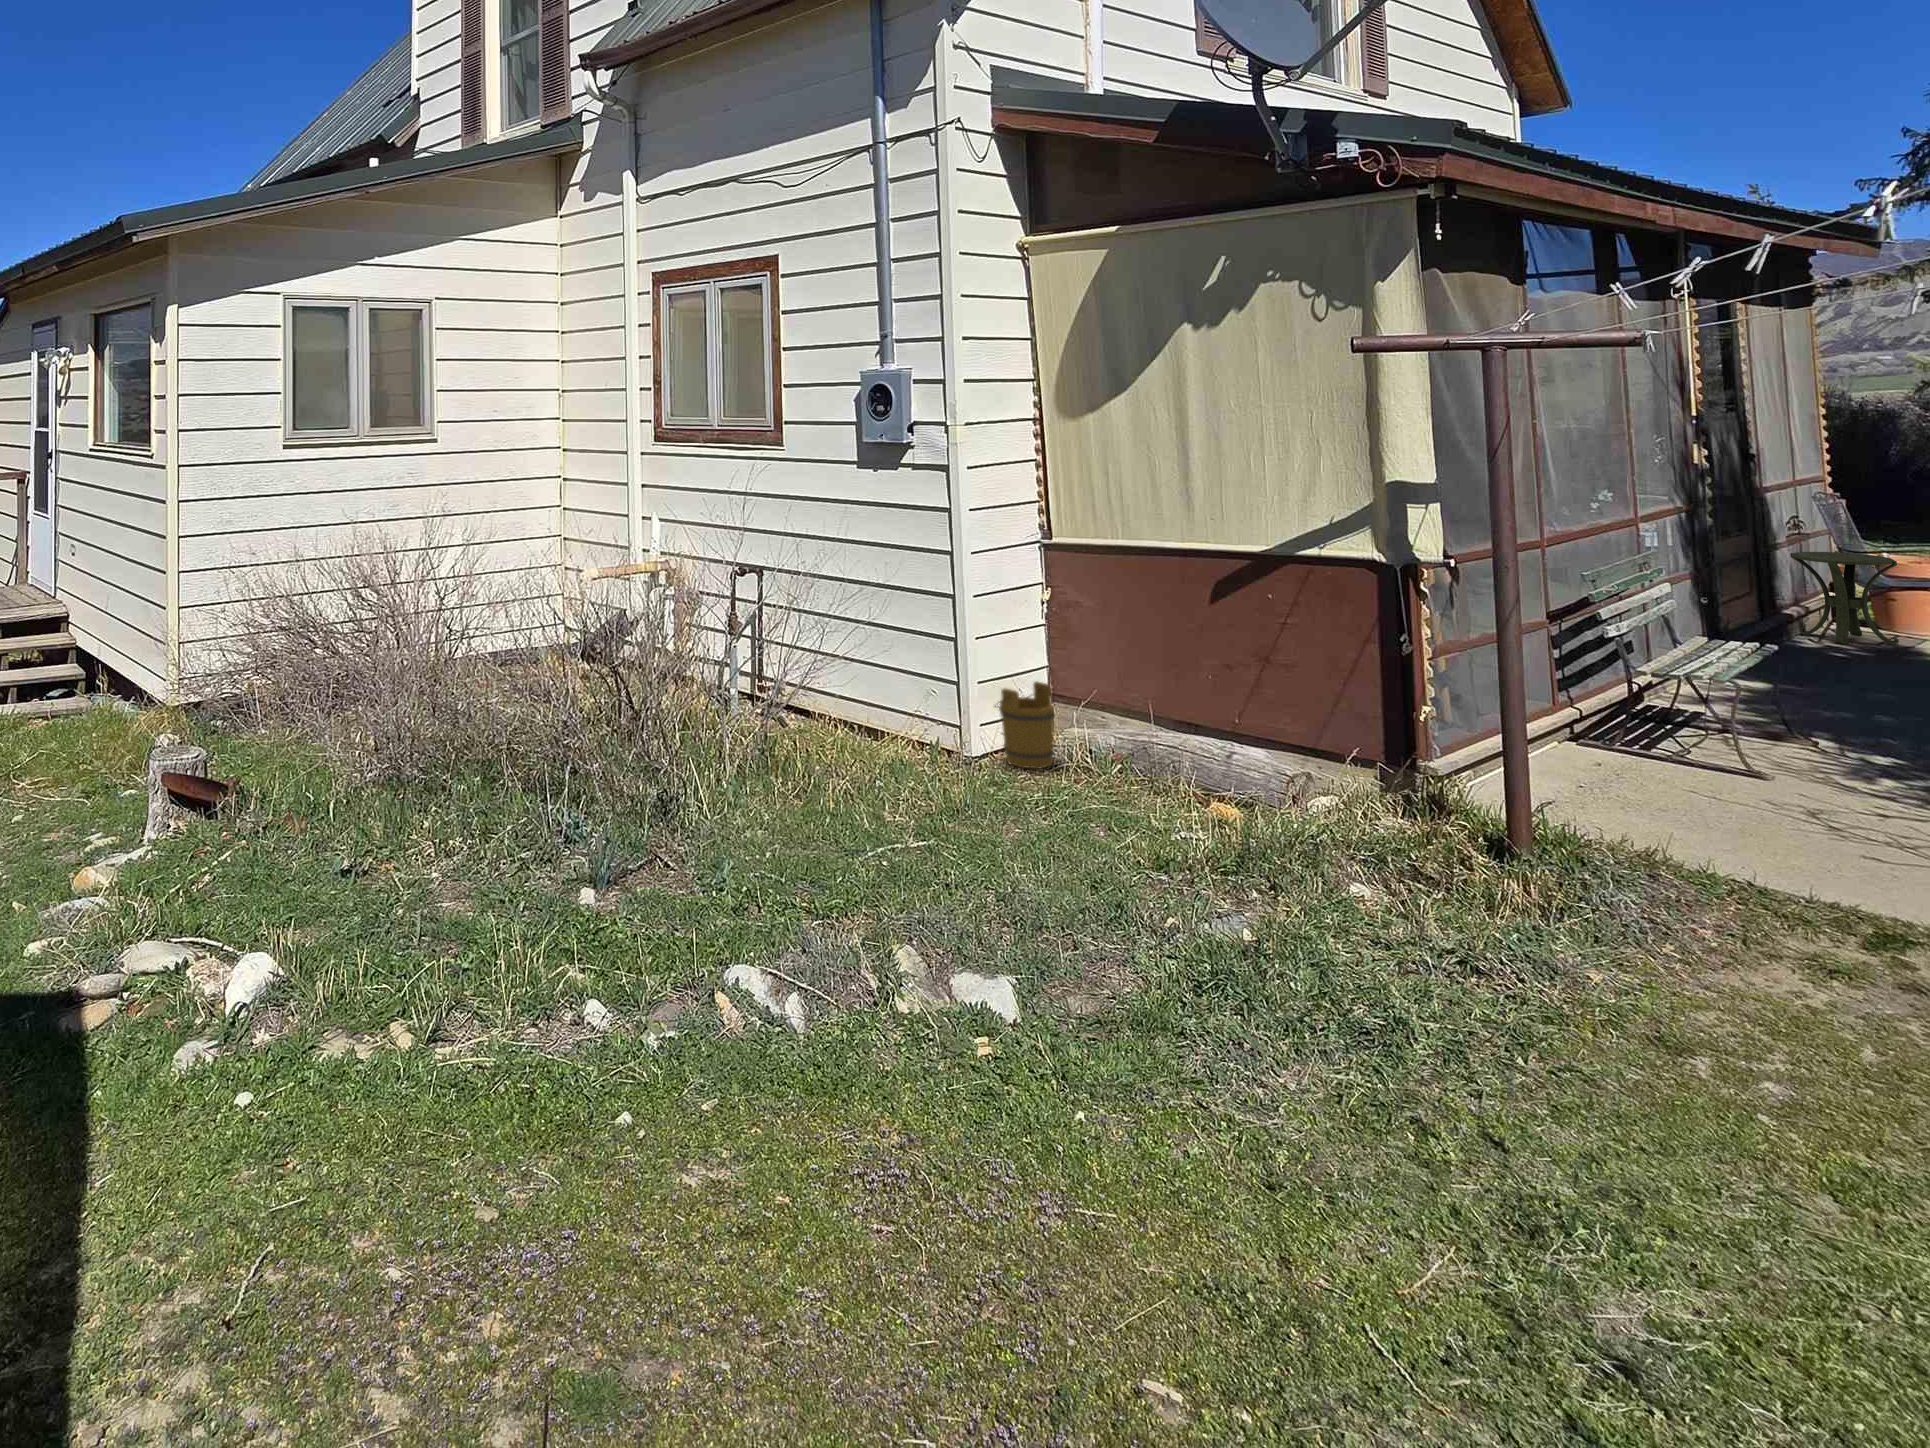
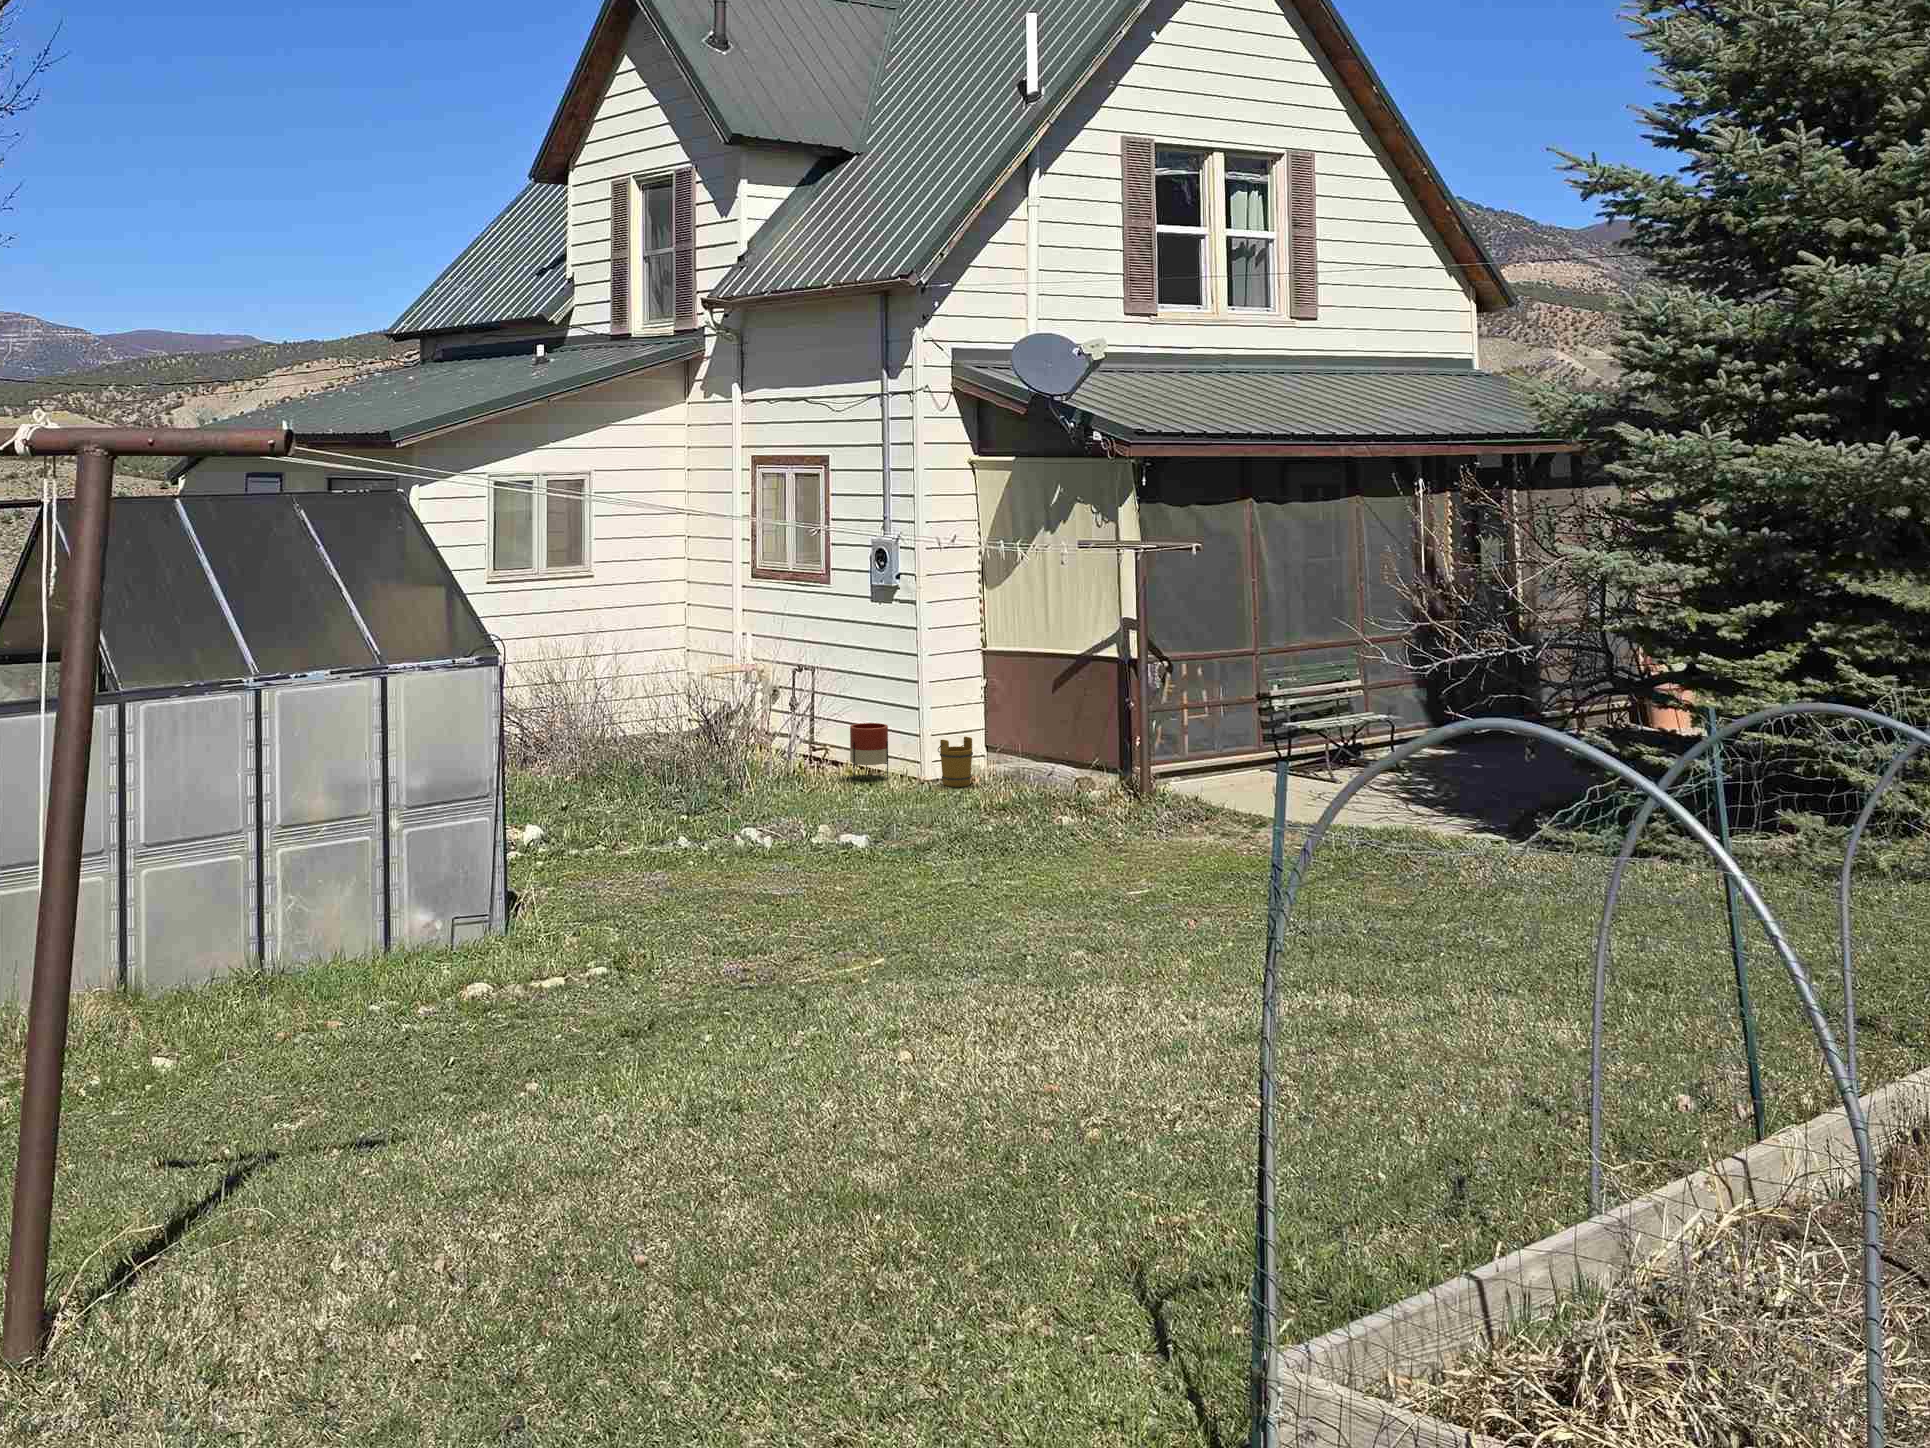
side table: present [1791,552,1899,645] -> none [1583,664,1640,730]
planter: none [840,656,905,752] -> present [850,723,888,780]

